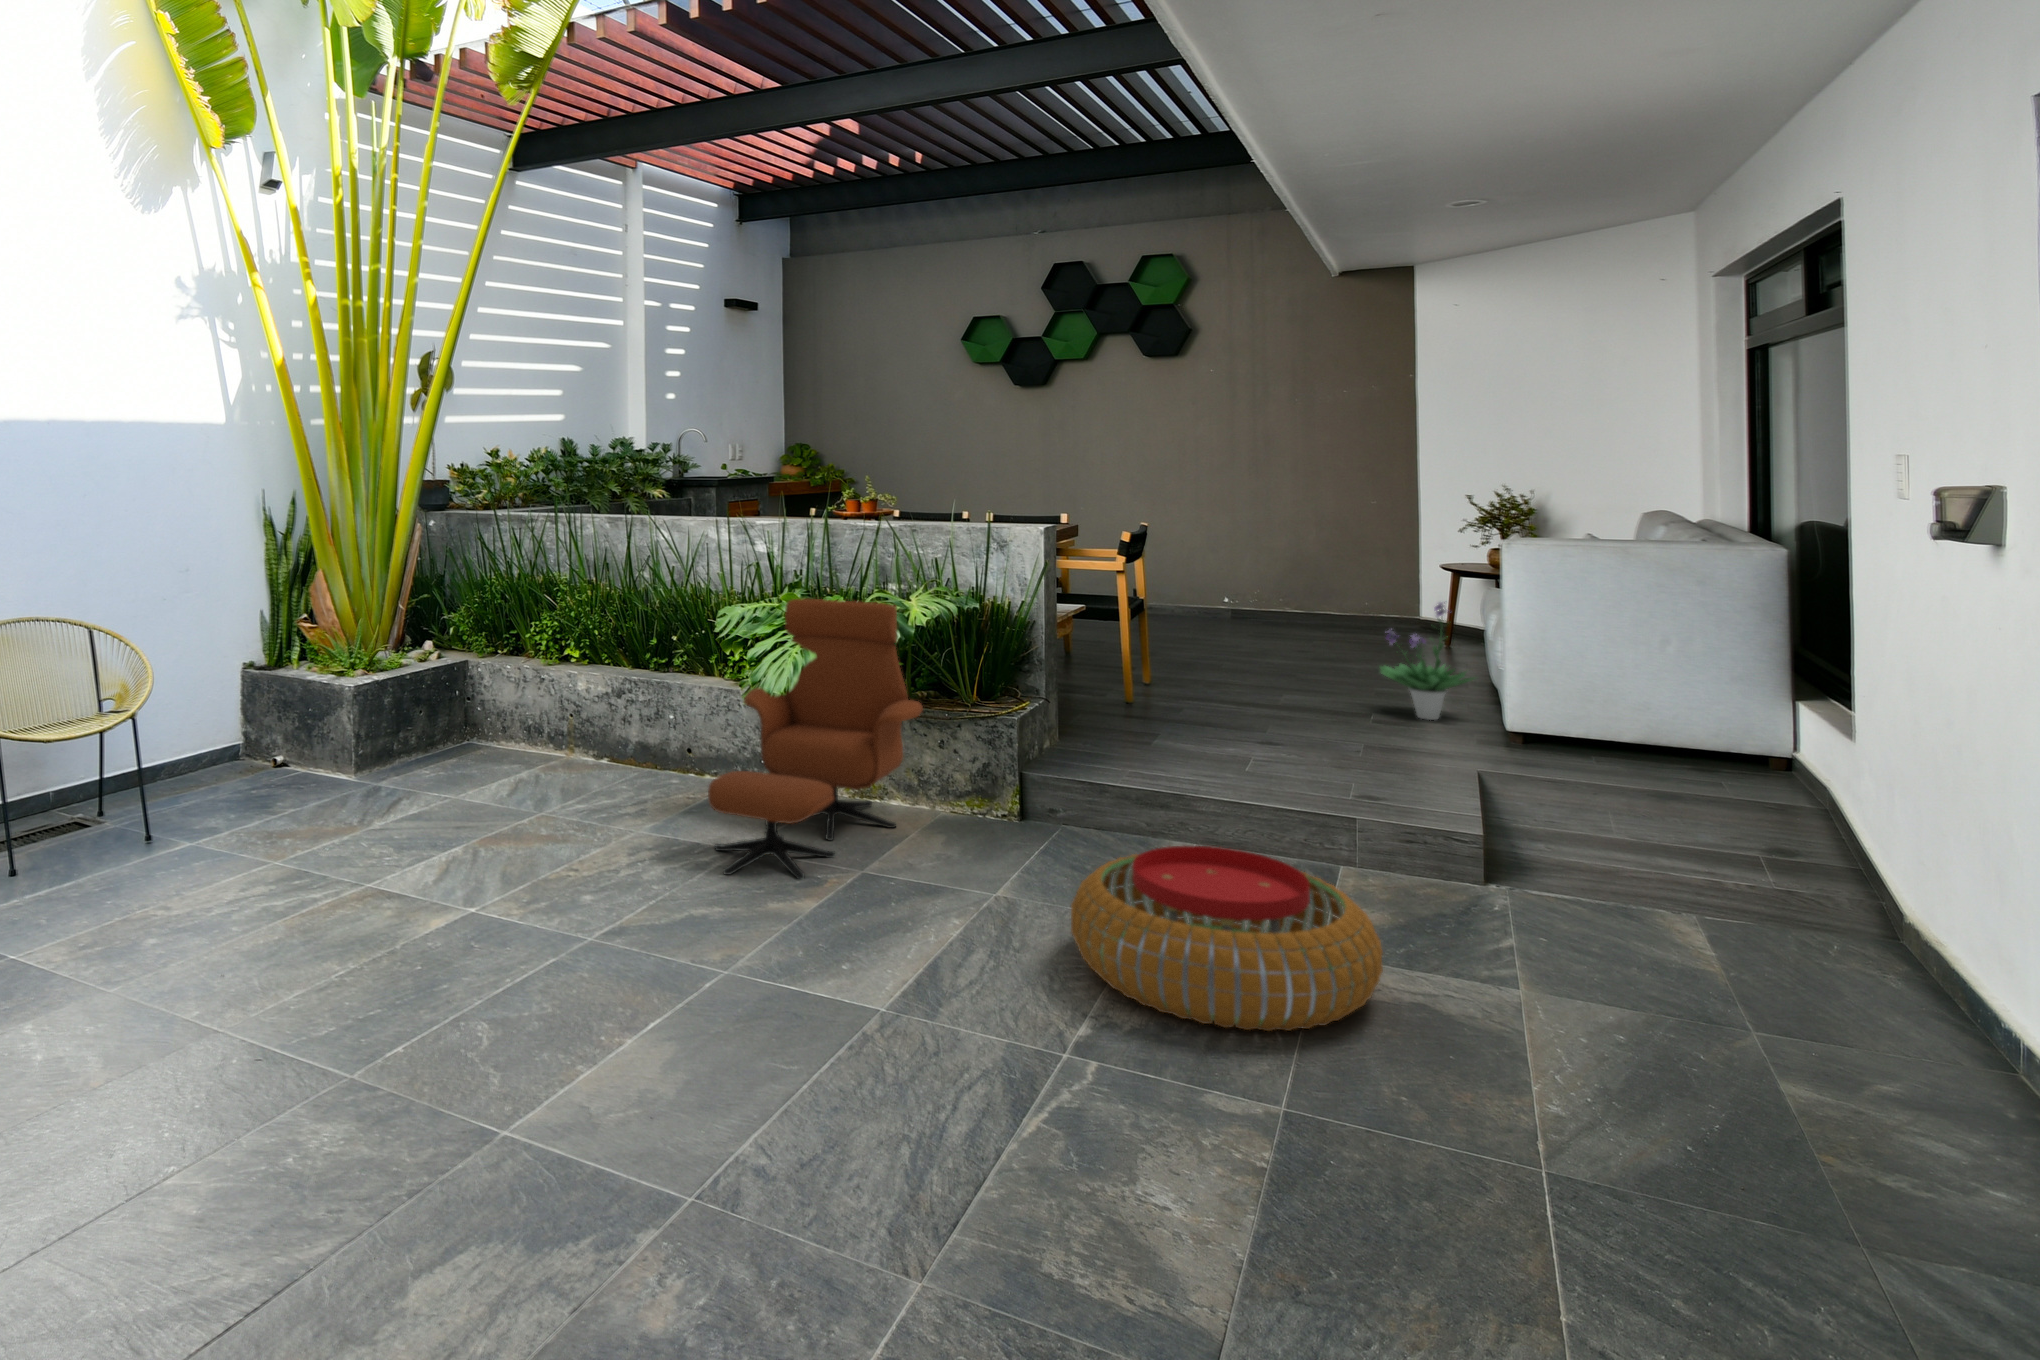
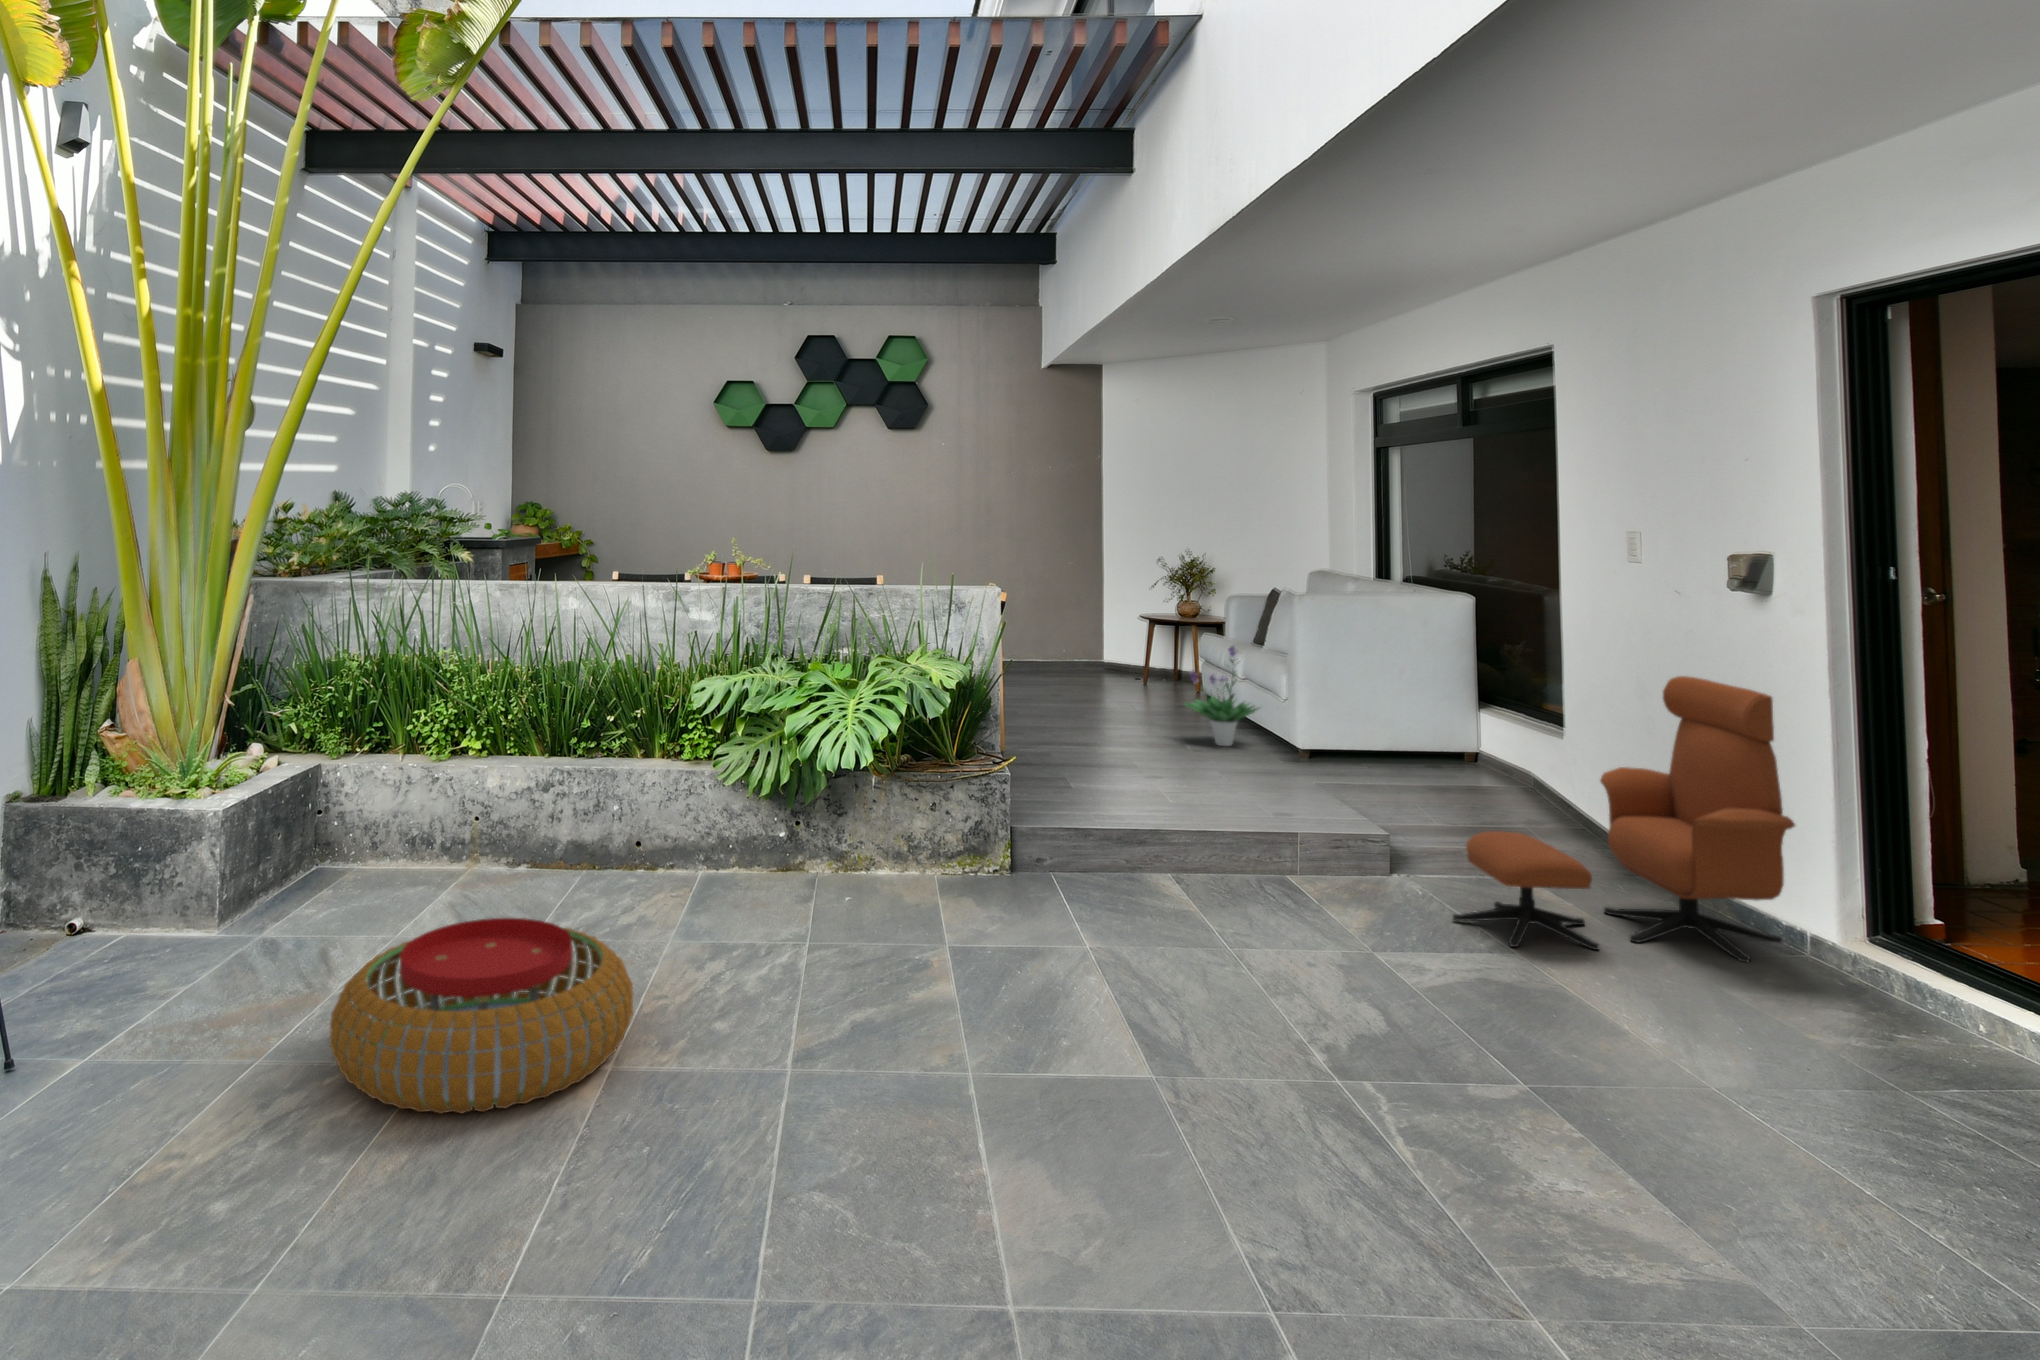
lounge chair: present [708,599,923,879] -> present [1452,676,1795,962]
pouf: present [1071,846,1383,1031] -> present [329,918,633,1114]

